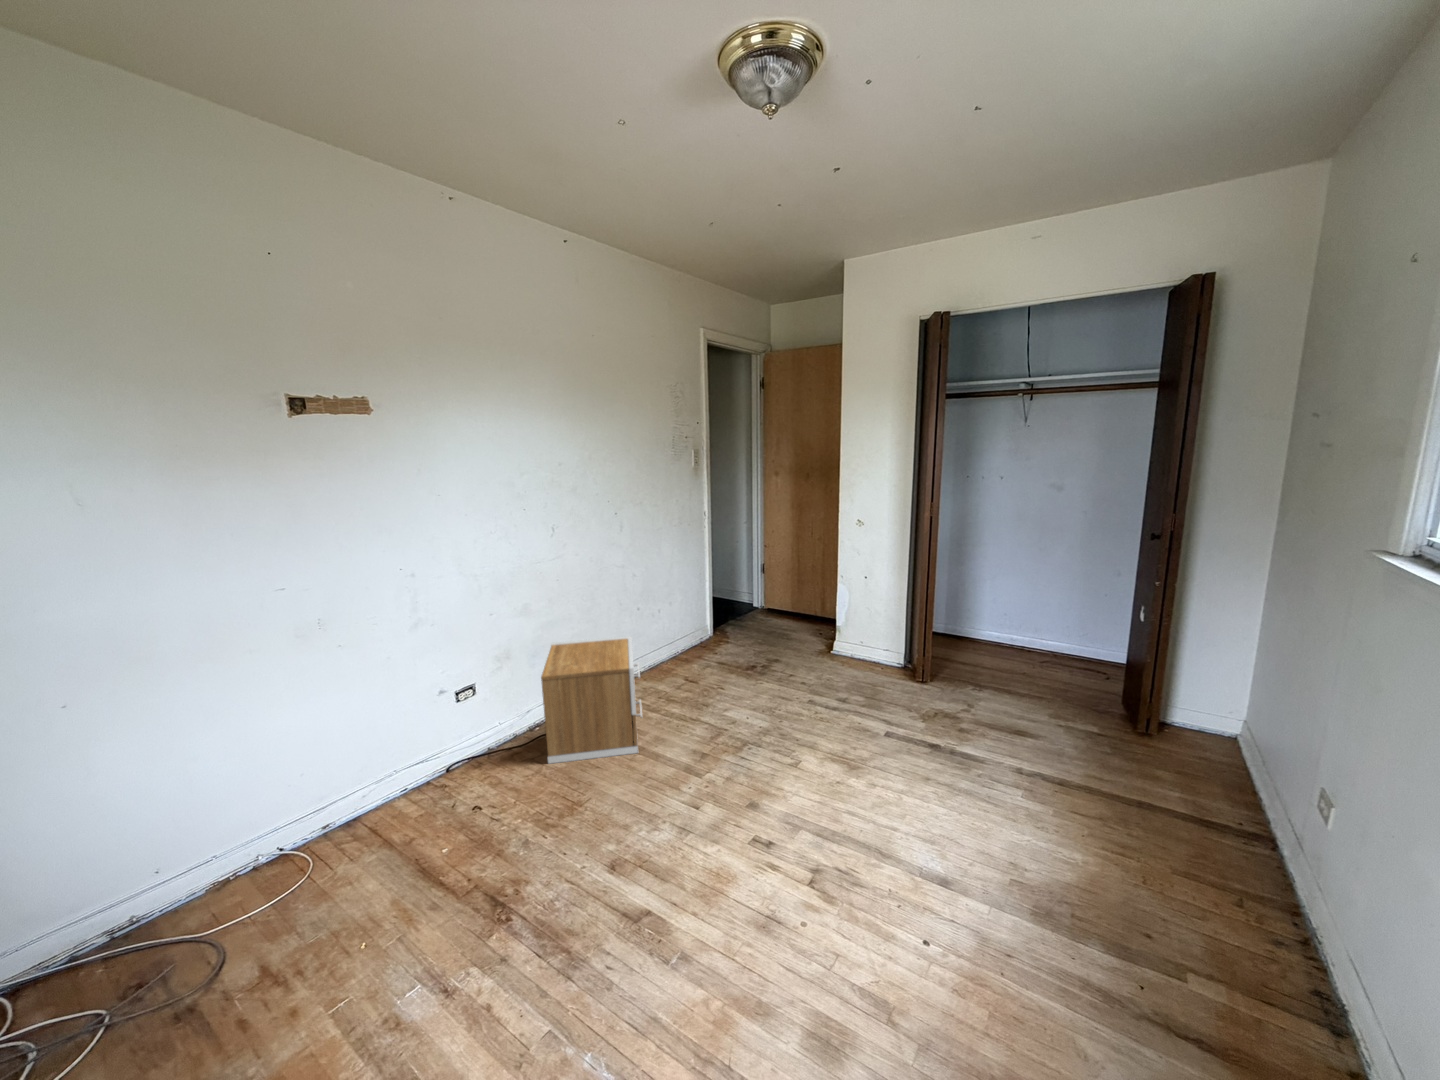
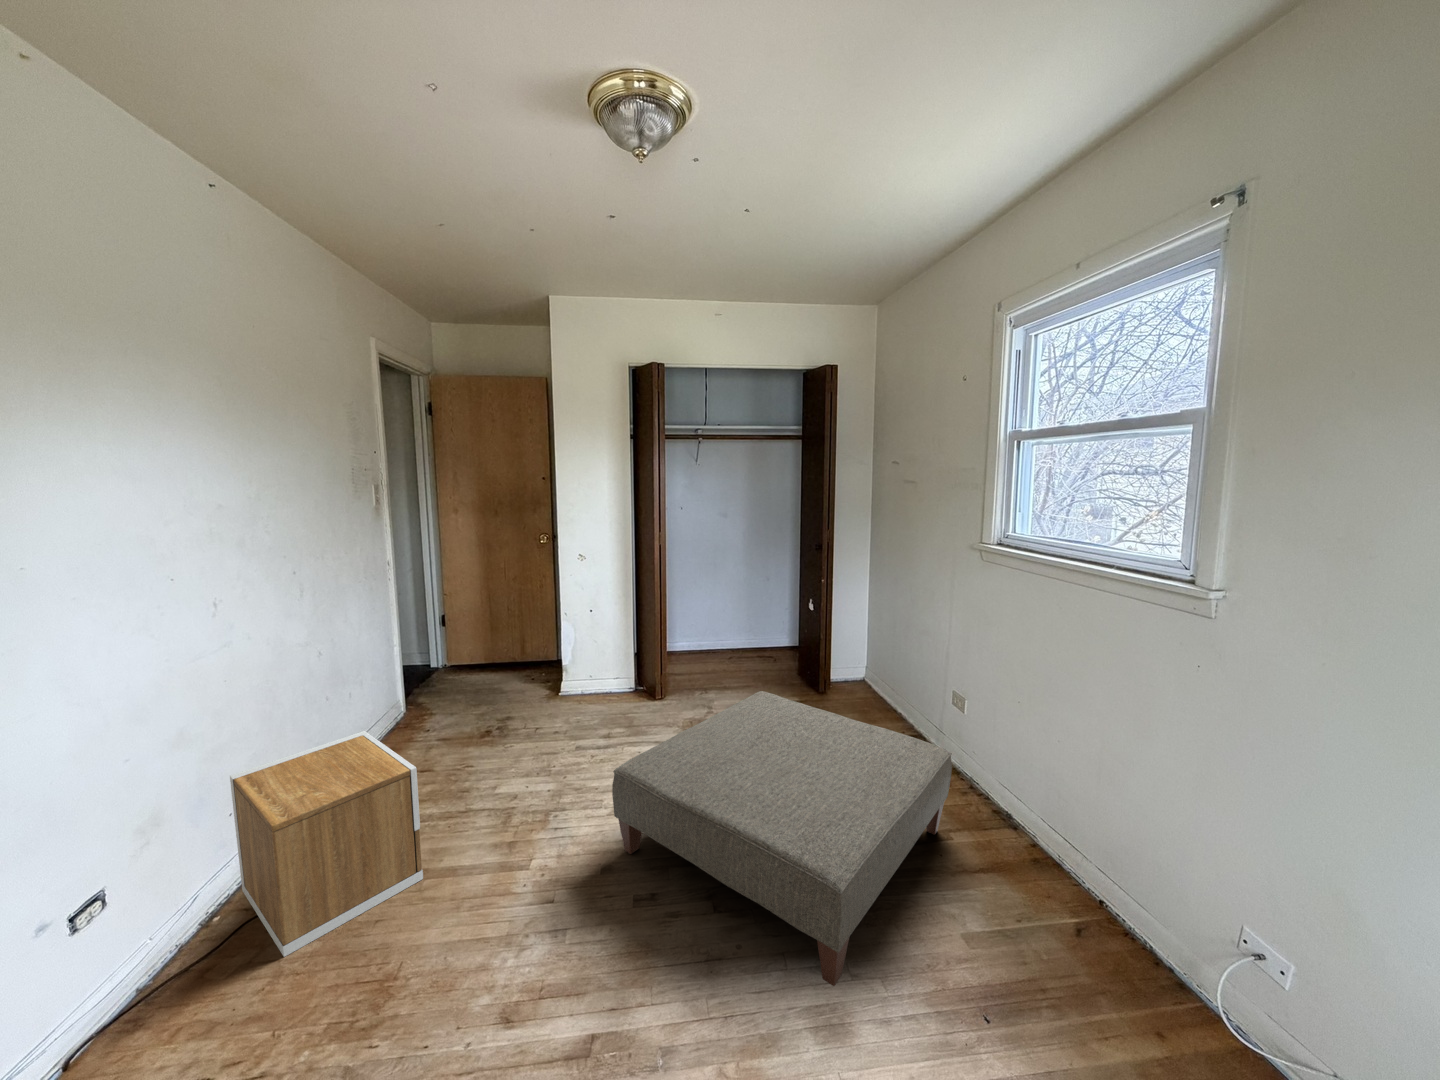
ottoman: none [766,696,1216,1021] -> present [612,691,952,986]

